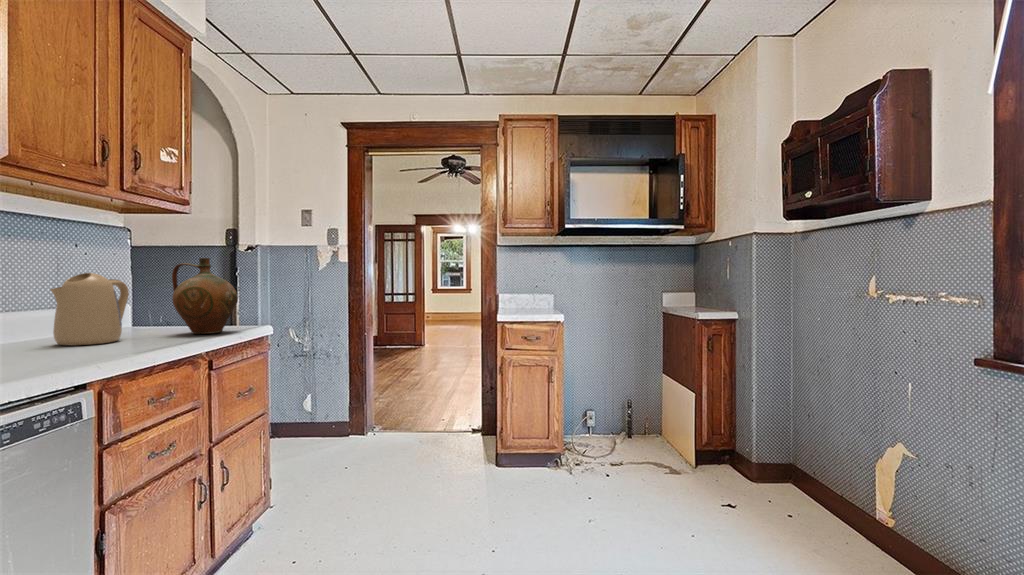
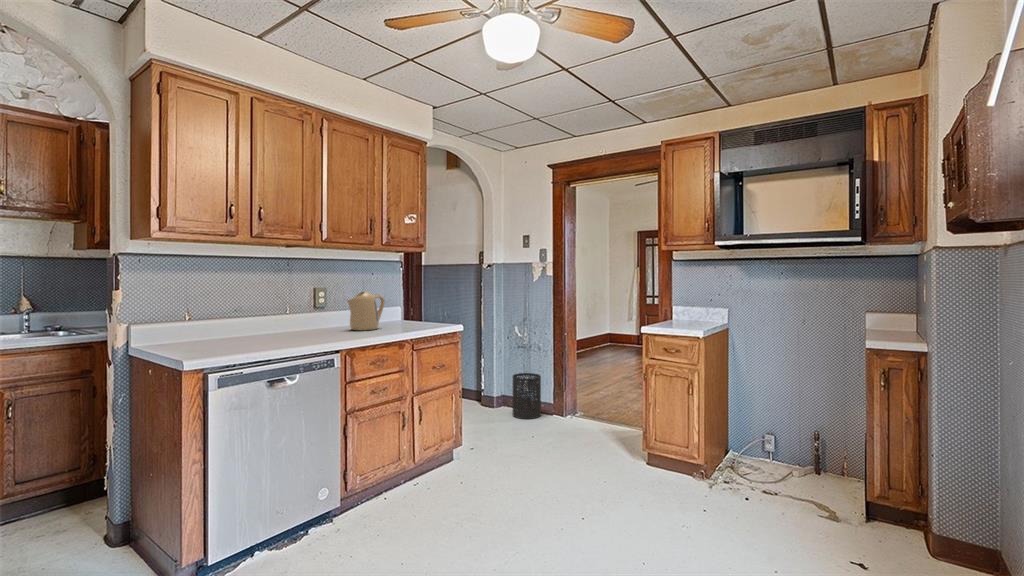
ceramic jug: present [172,258,238,334] -> none [404,281,438,328]
trash can: none [295,388,336,450] -> present [512,373,541,419]

